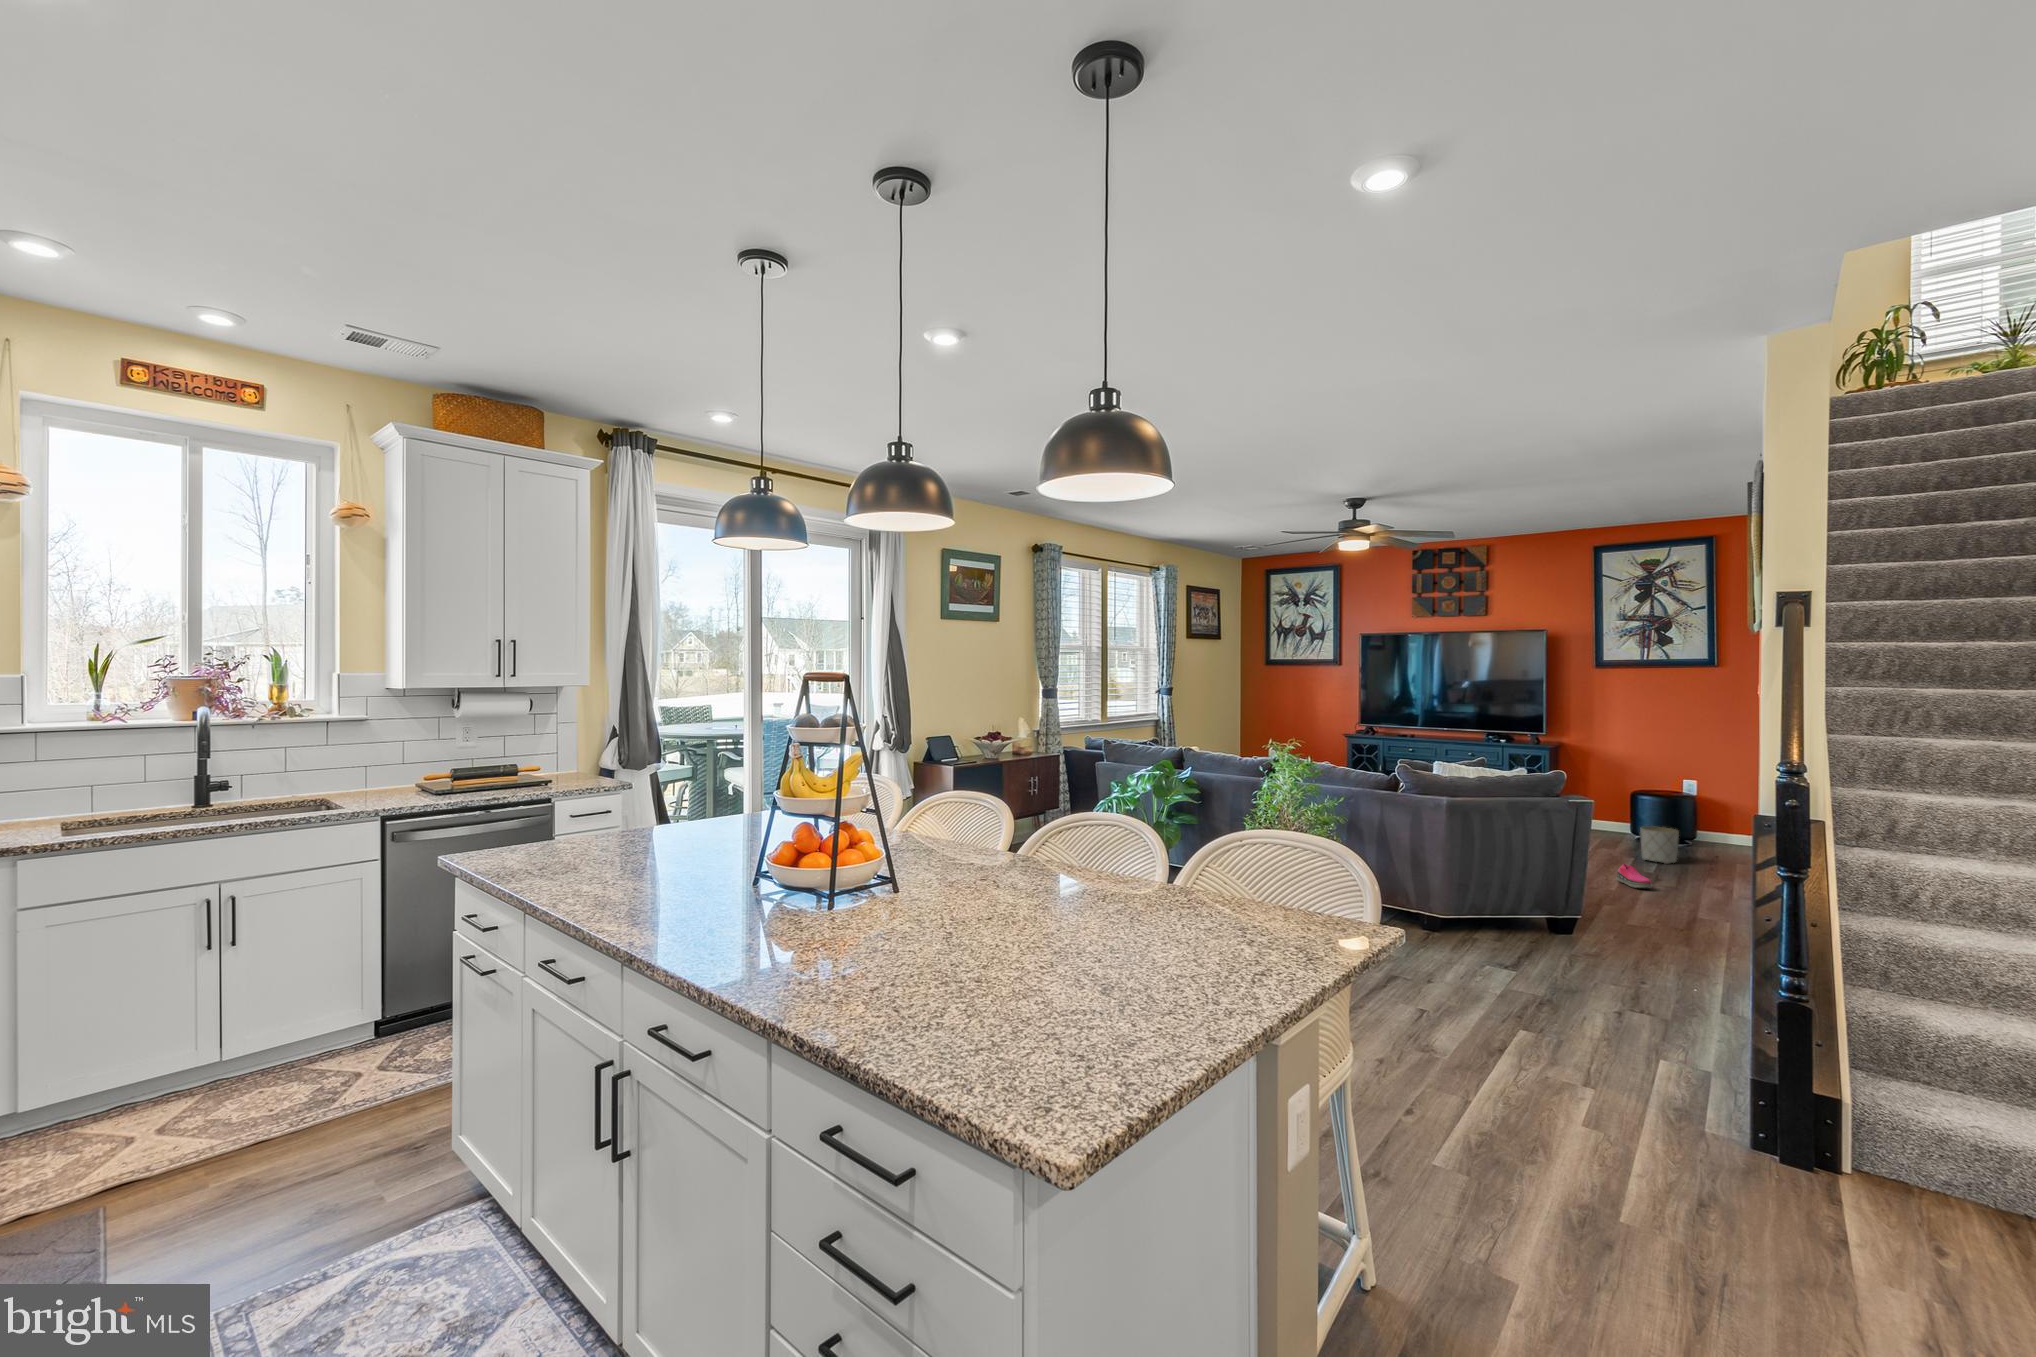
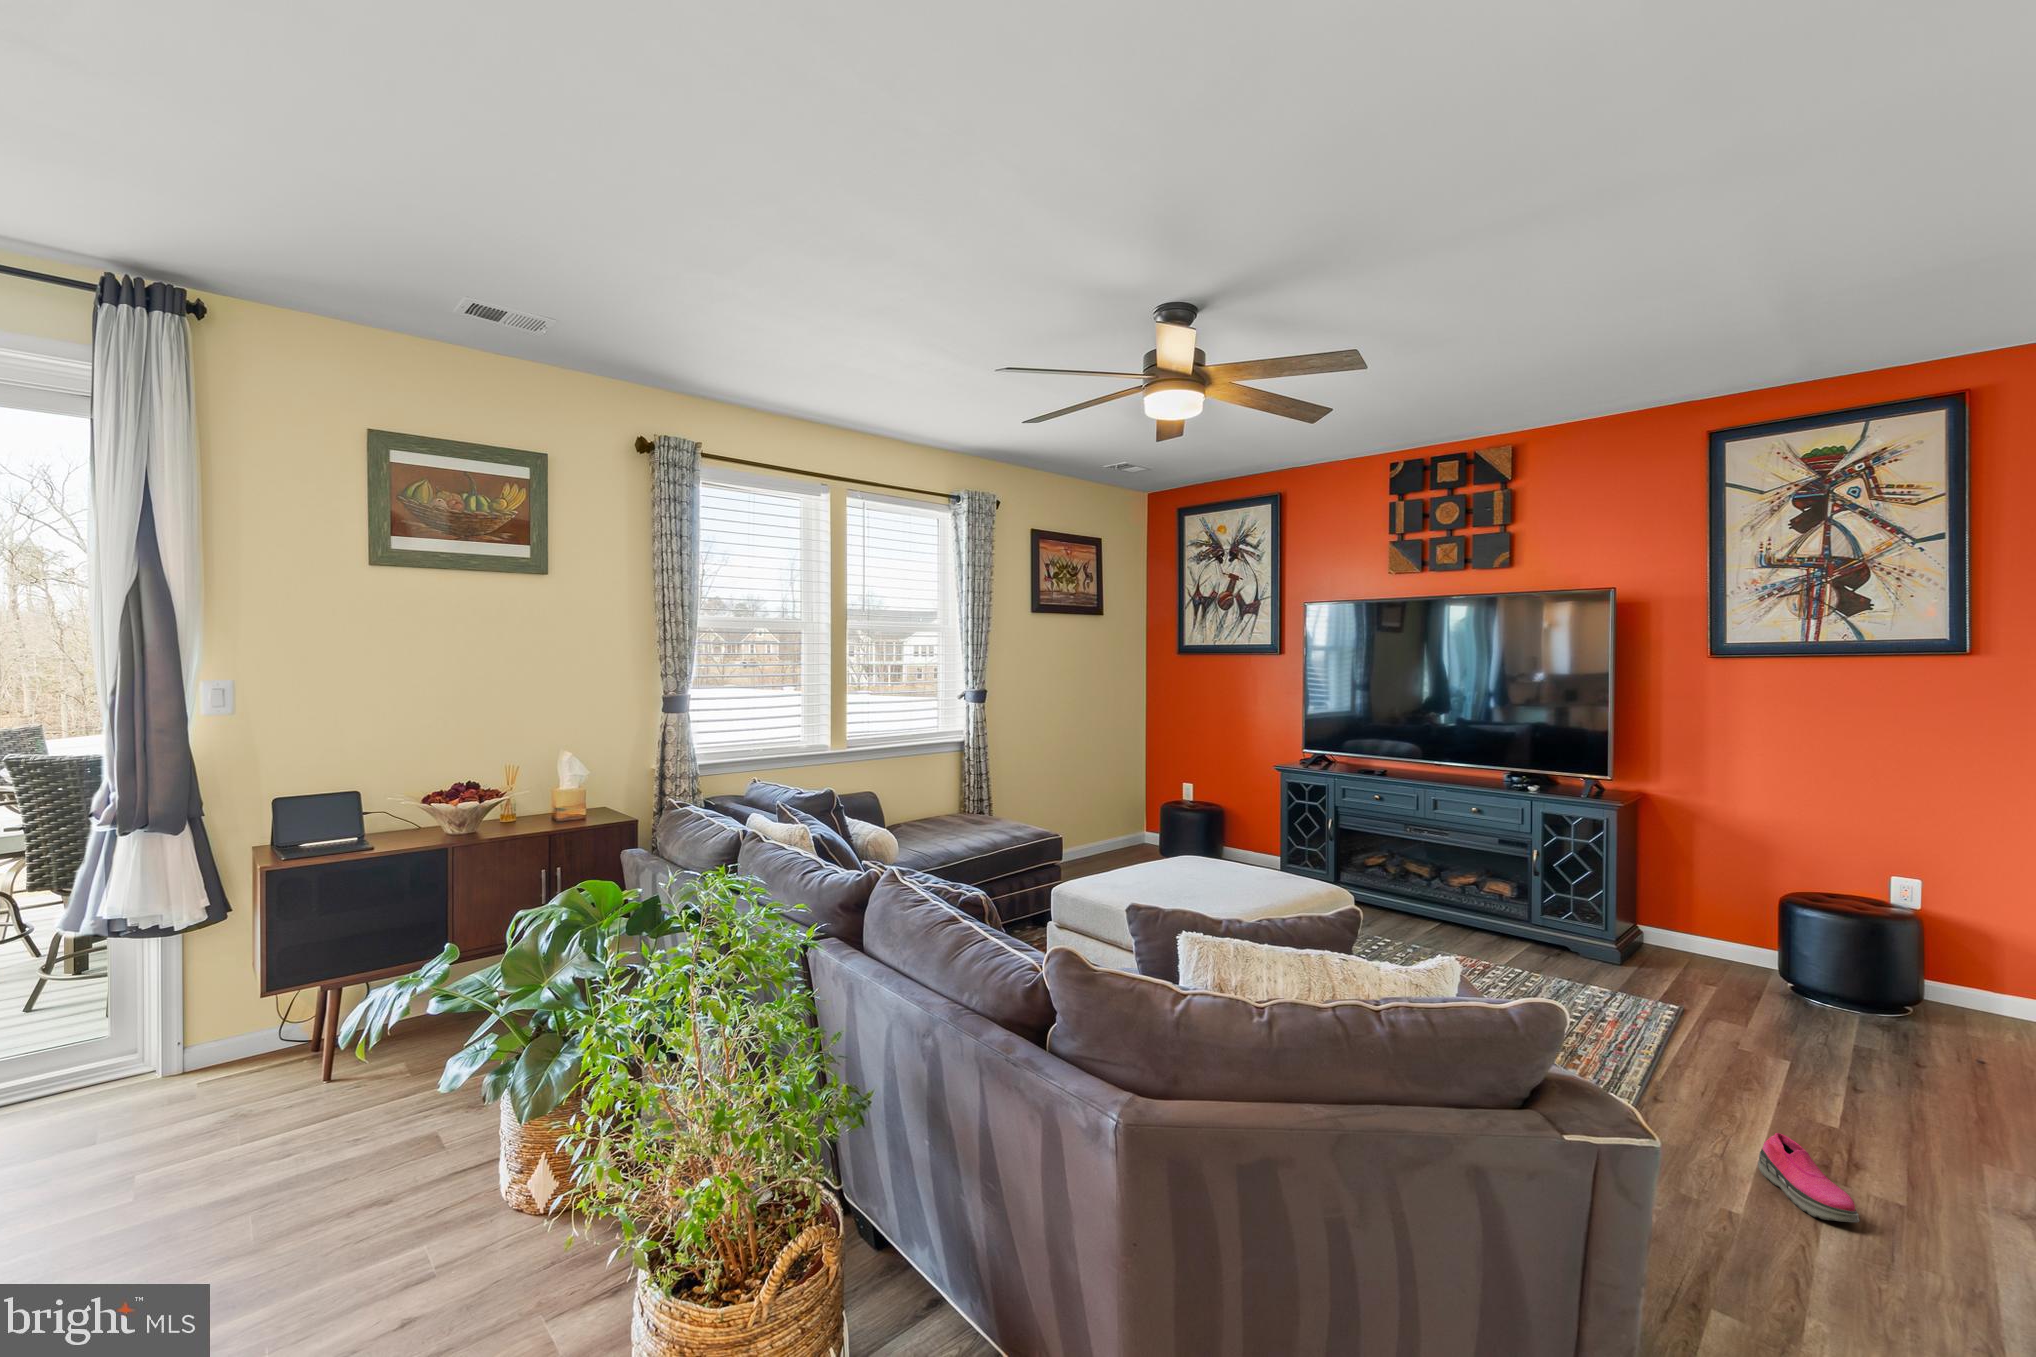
planter: present [1640,826,1679,864] -> none [1810,998,1905,1095]

